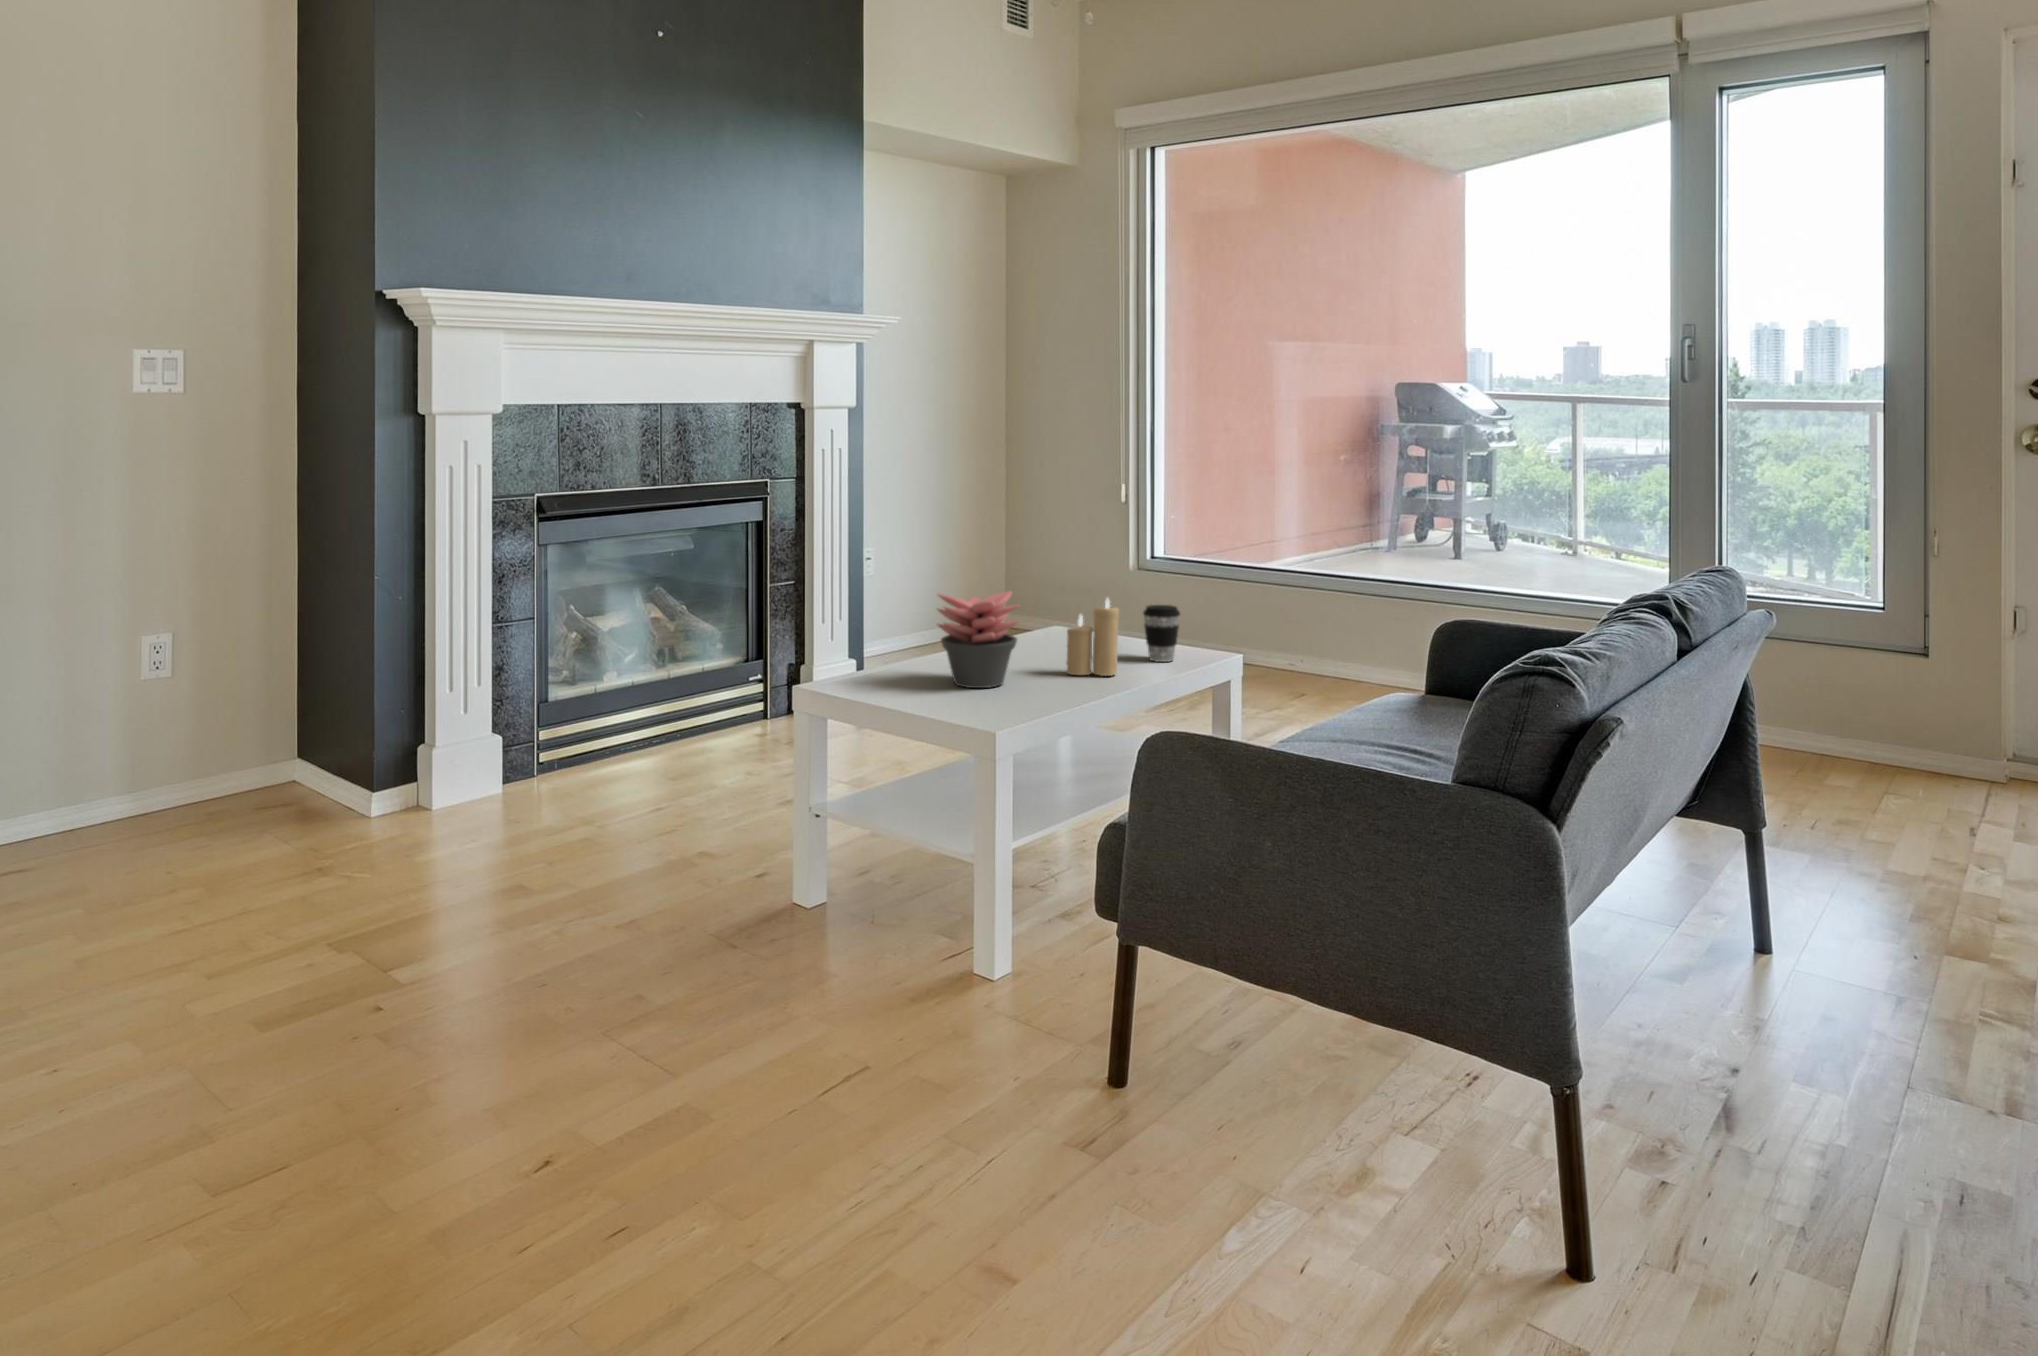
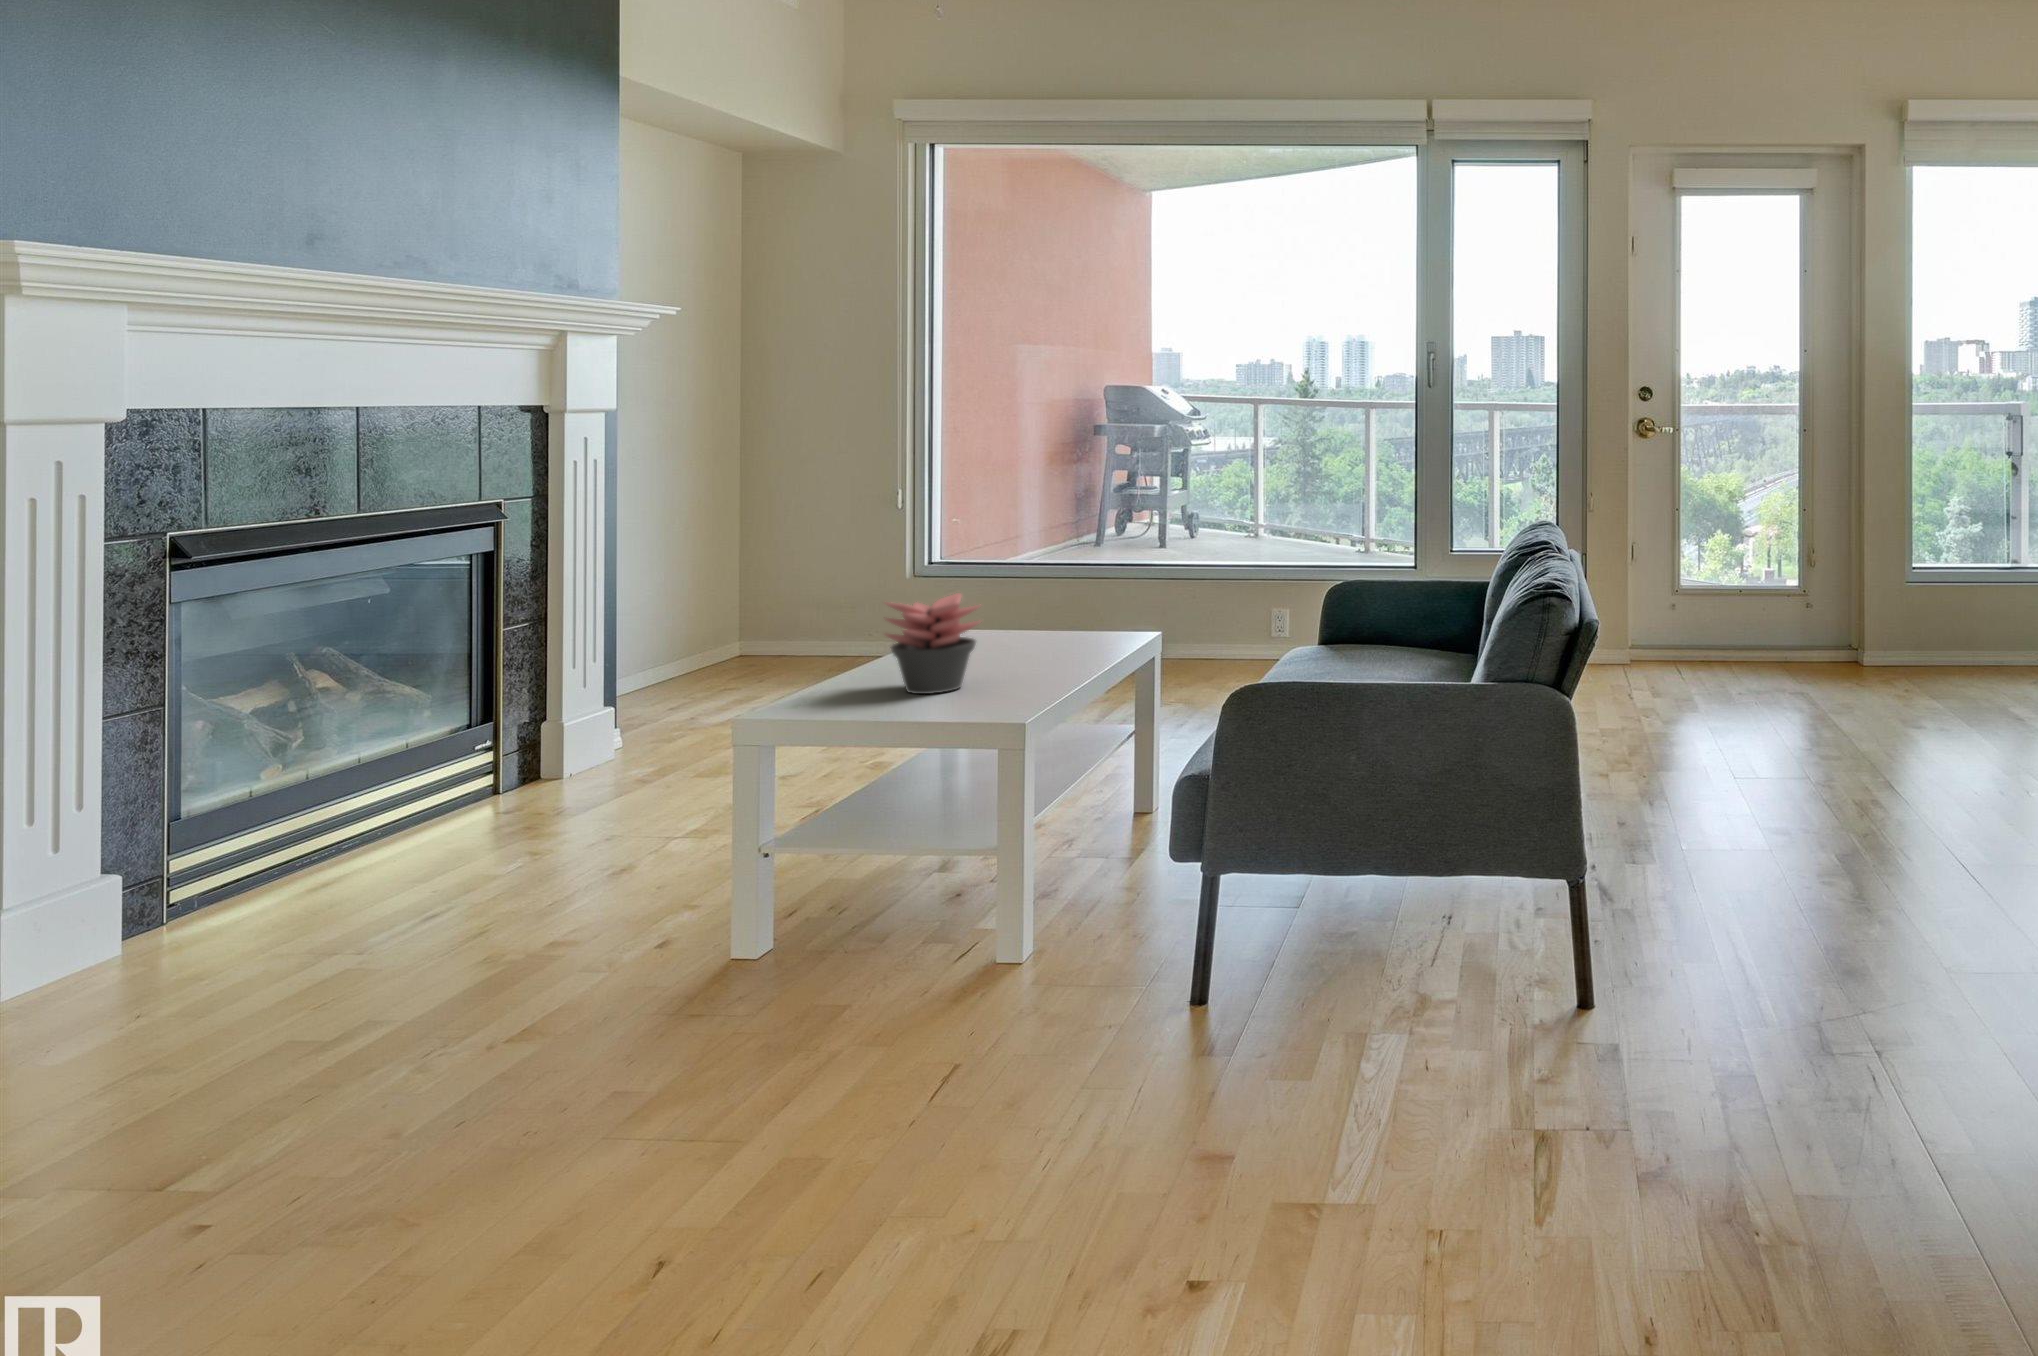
candle: present [1066,599,1119,676] -> none [1011,591,1064,670]
coffee cup: present [1143,605,1180,662] -> none [1068,596,1105,650]

